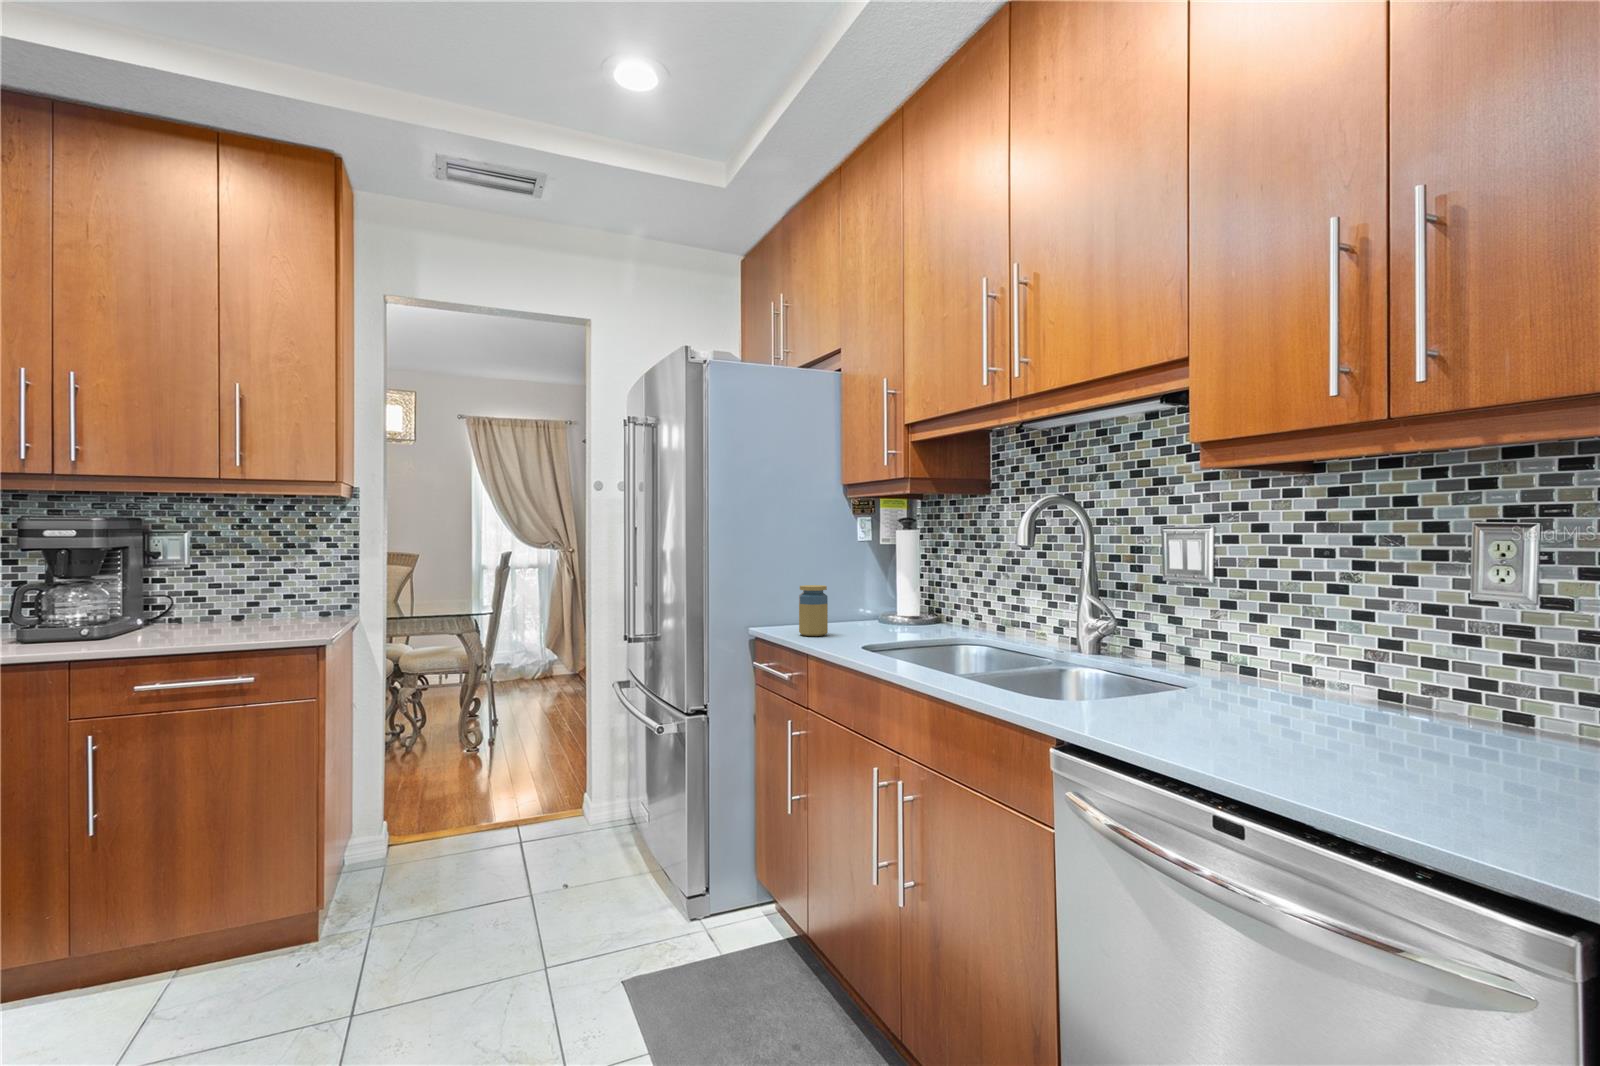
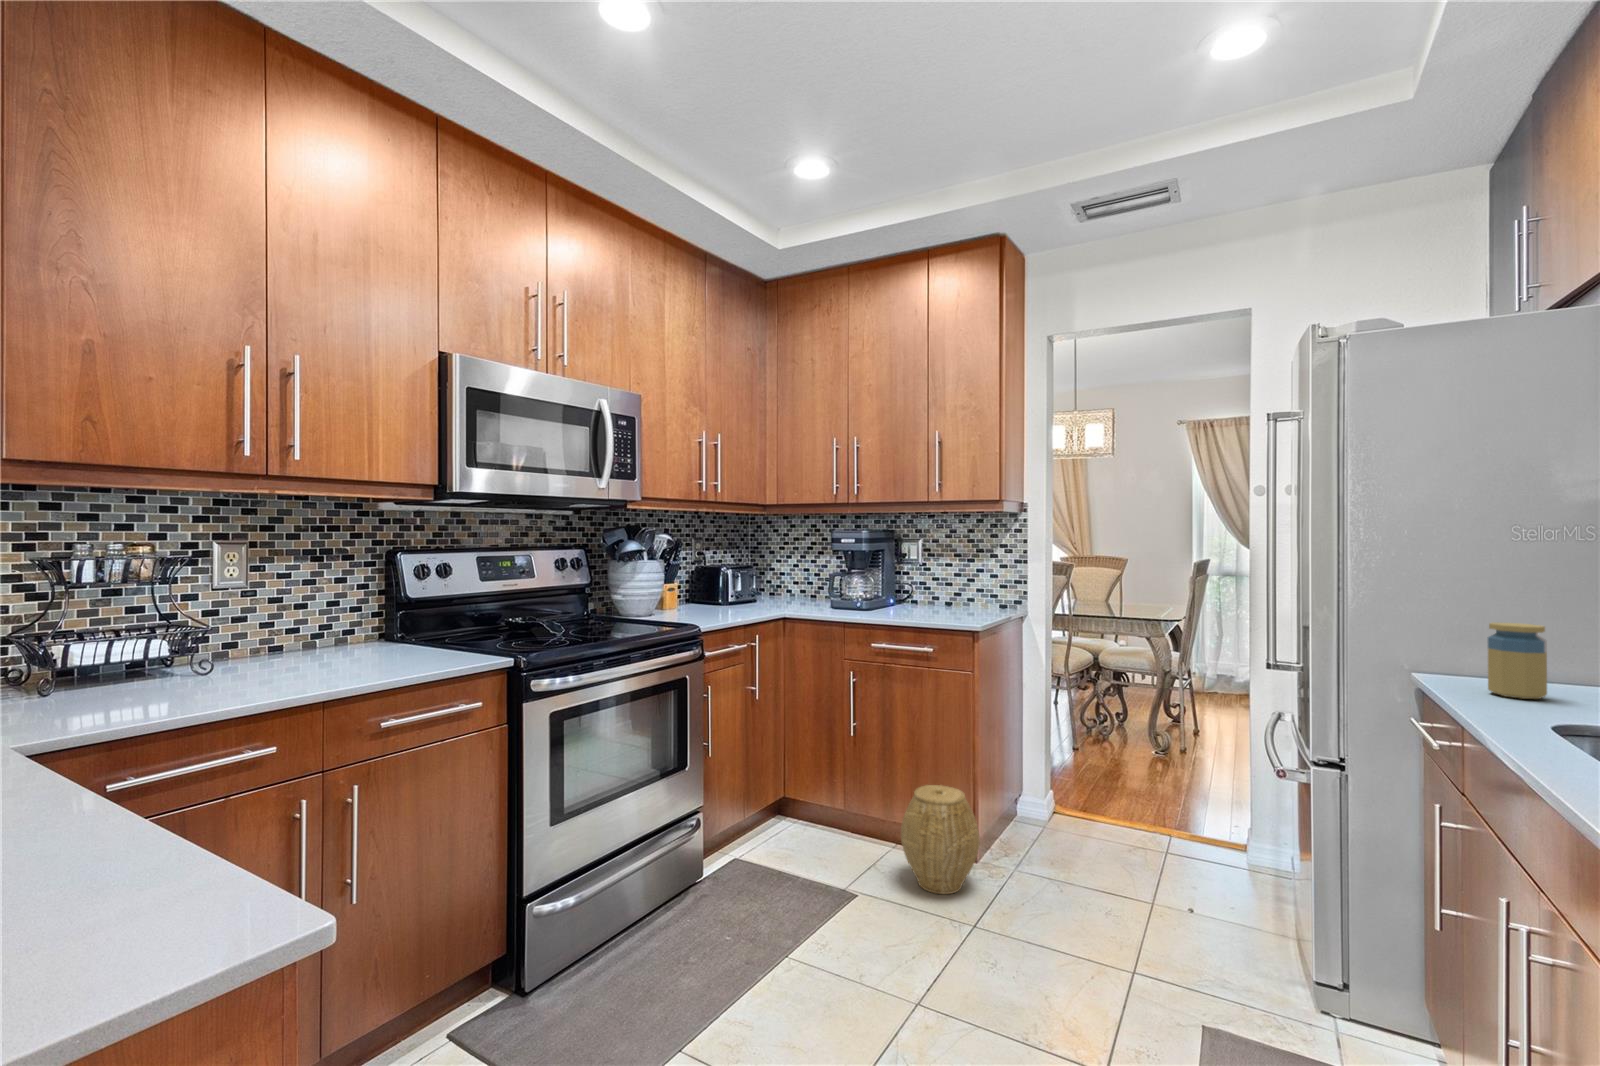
woven basket: none [213,855,340,1008] -> present [901,785,980,894]

